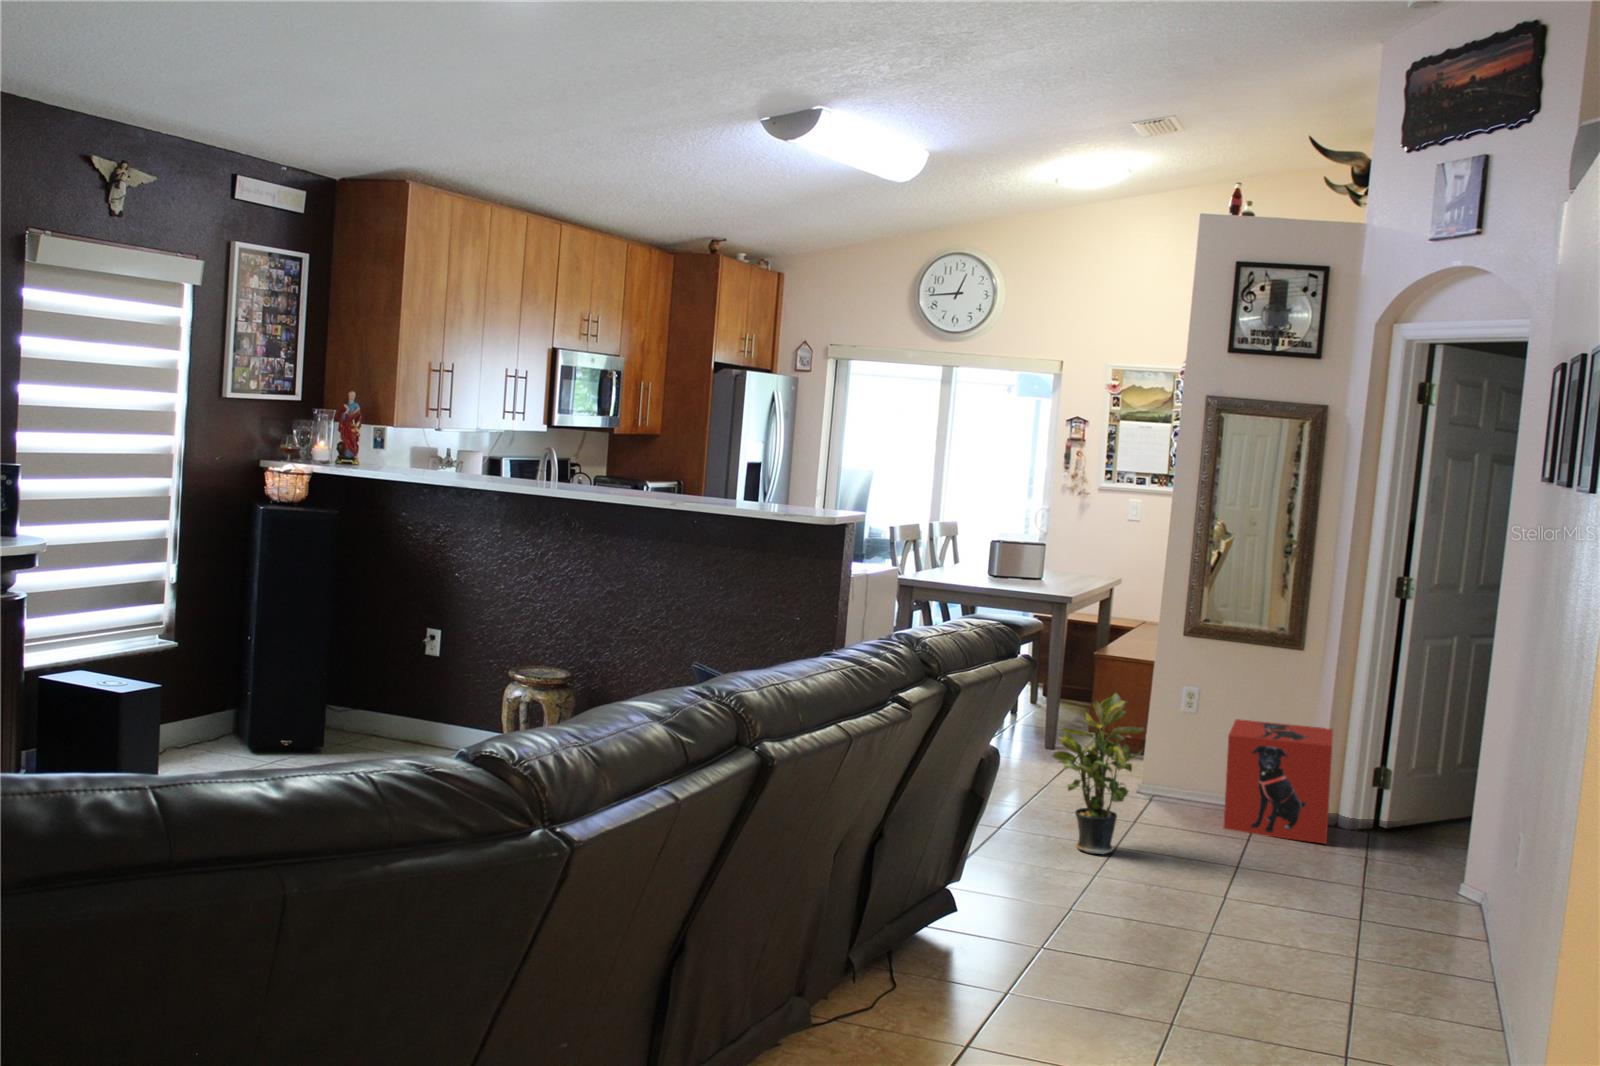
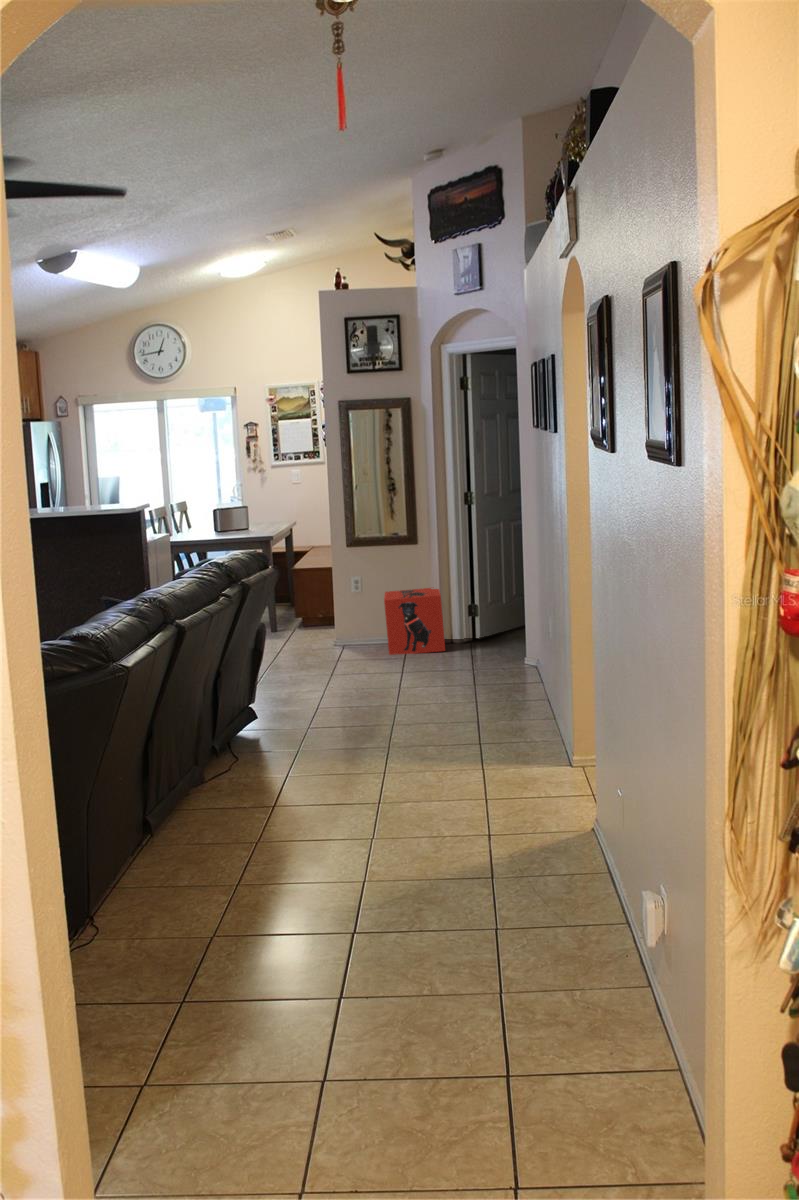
potted plant: present [1052,693,1144,854] -> none [289,585,342,681]

